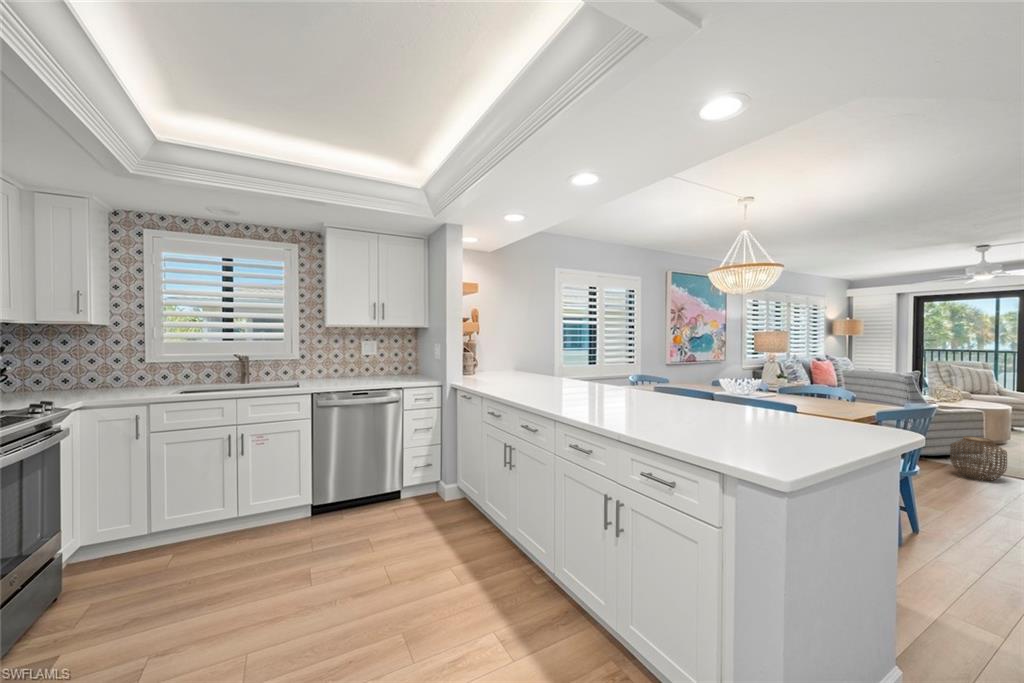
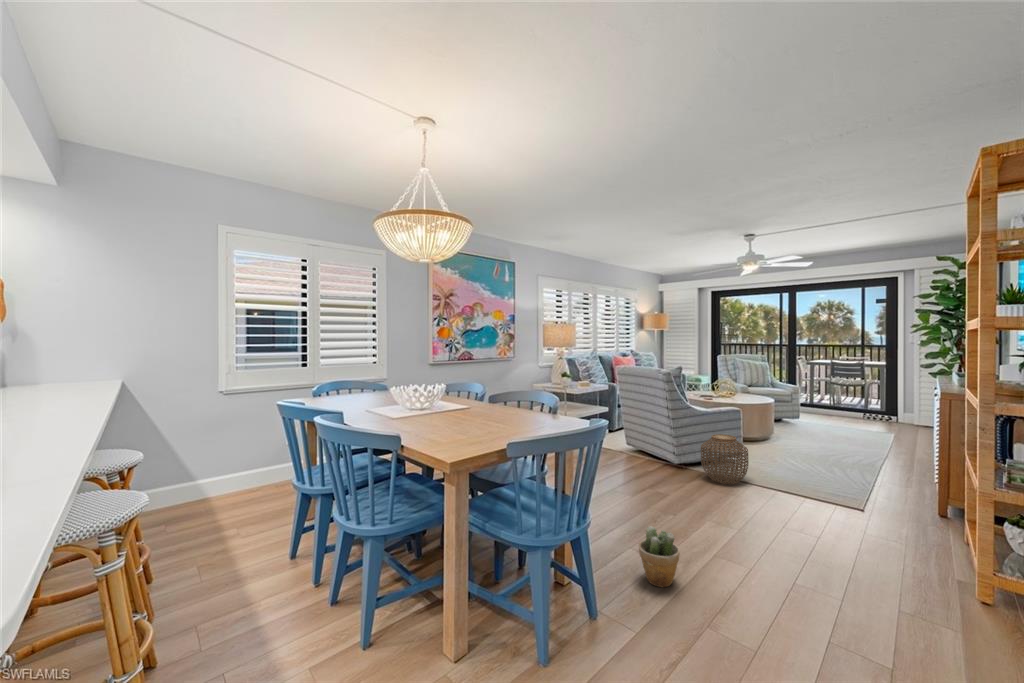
potted plant: none [943,496,986,540] -> present [639,526,680,587]

